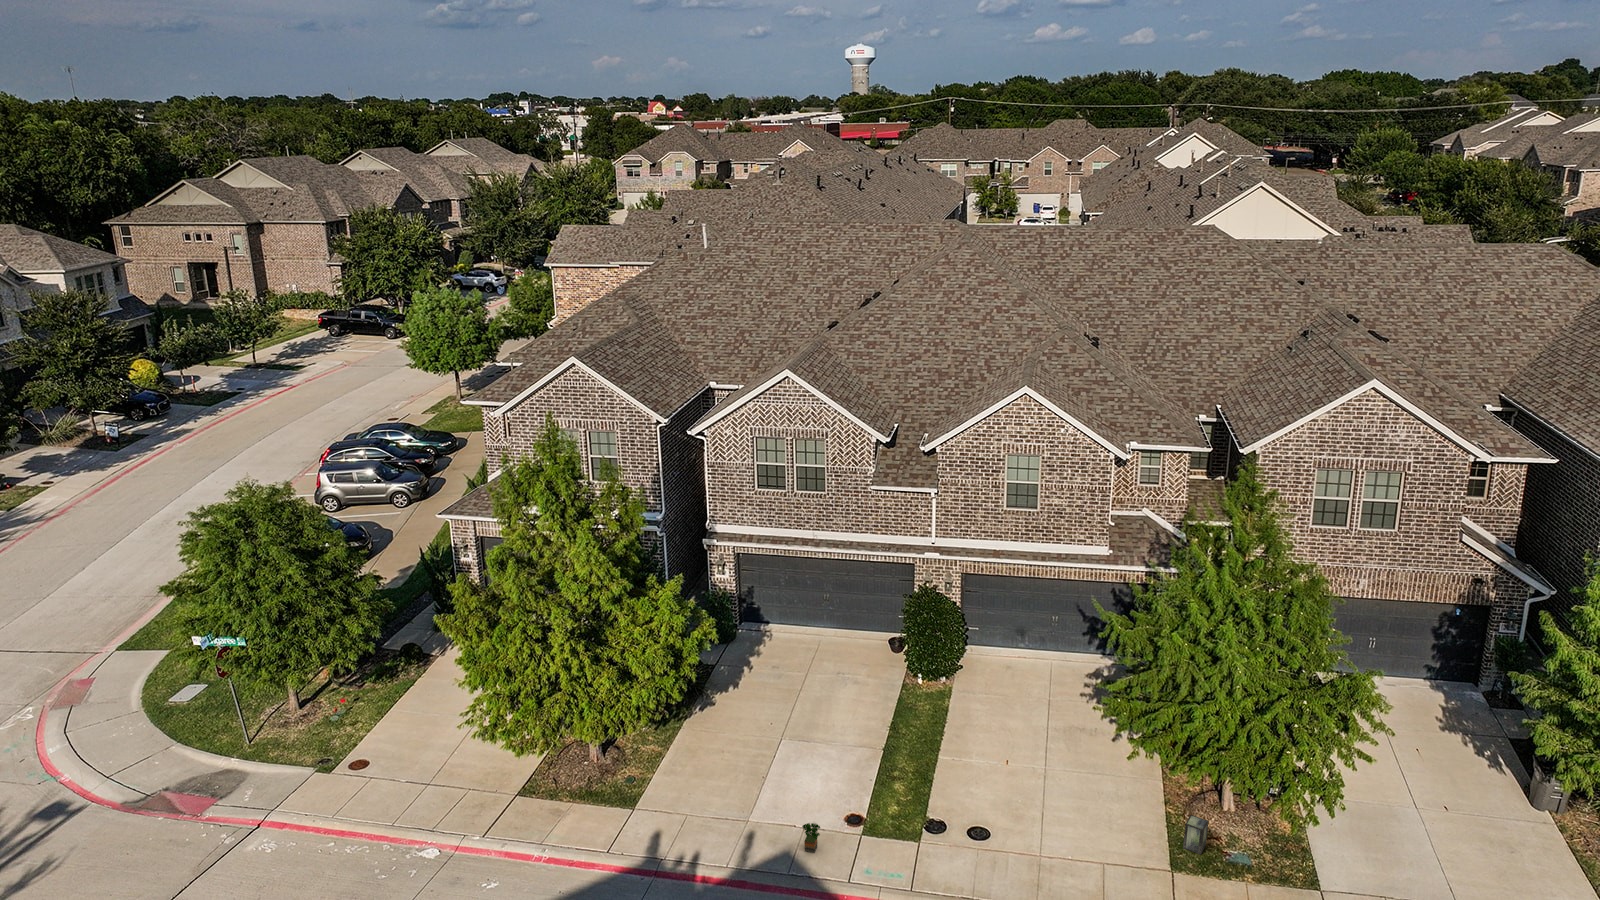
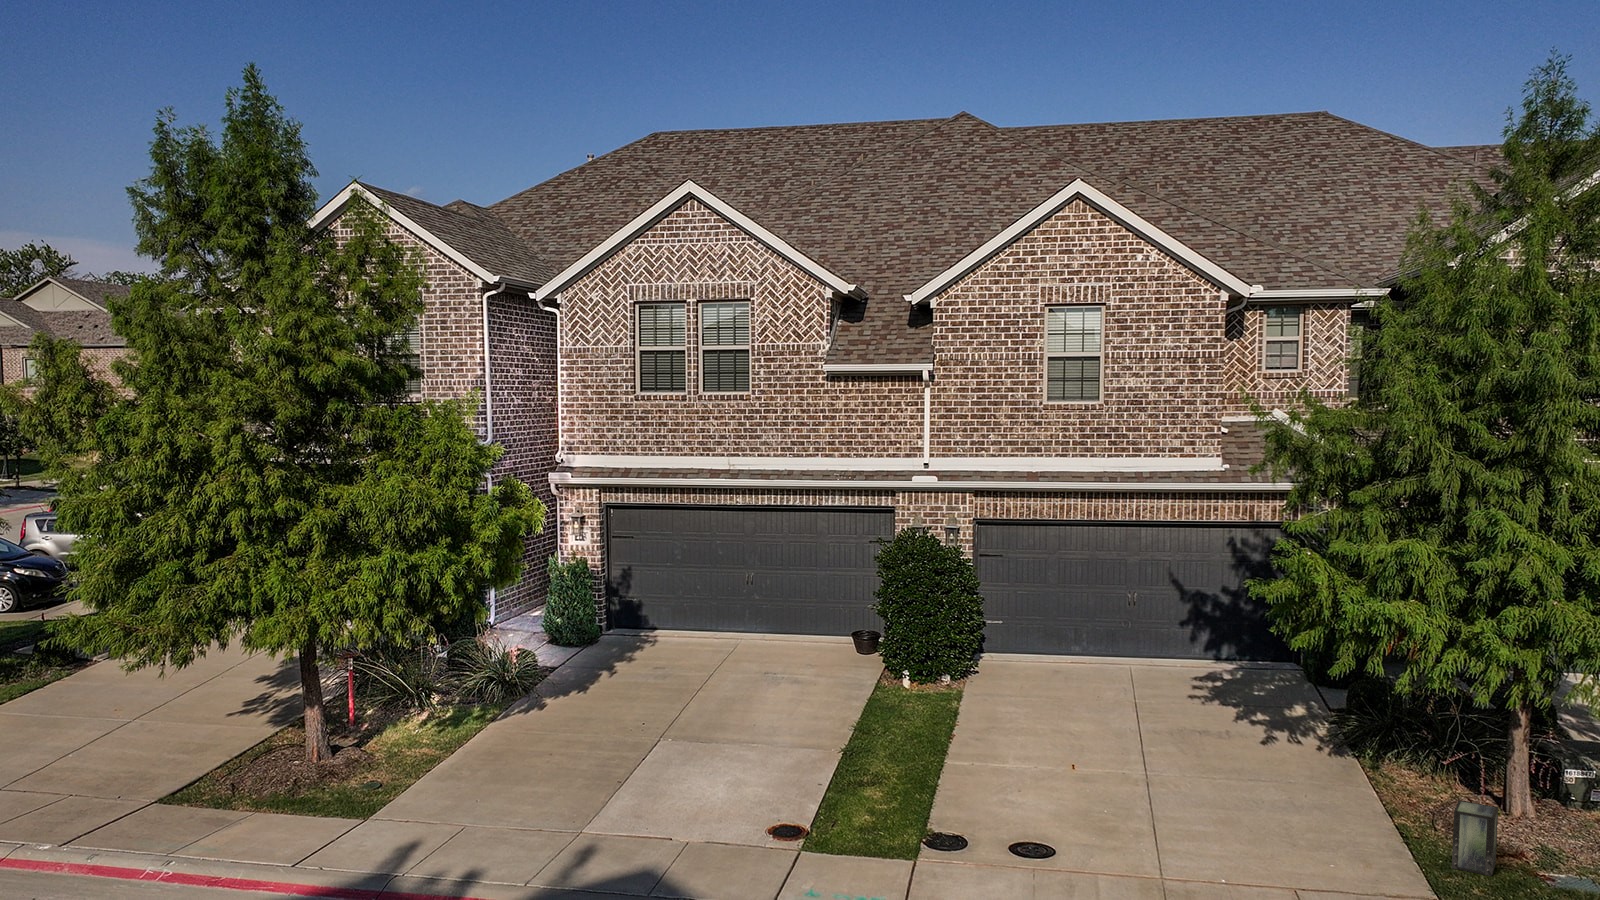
potted tree: present [802,823,820,853] -> none [676,814,715,879]

